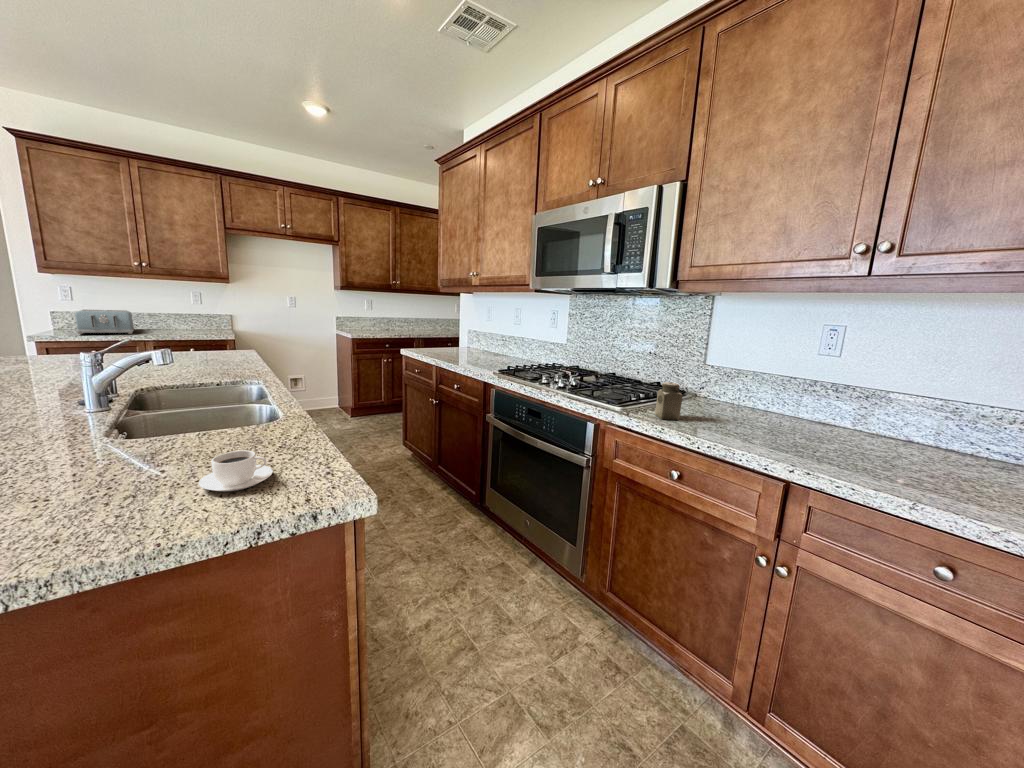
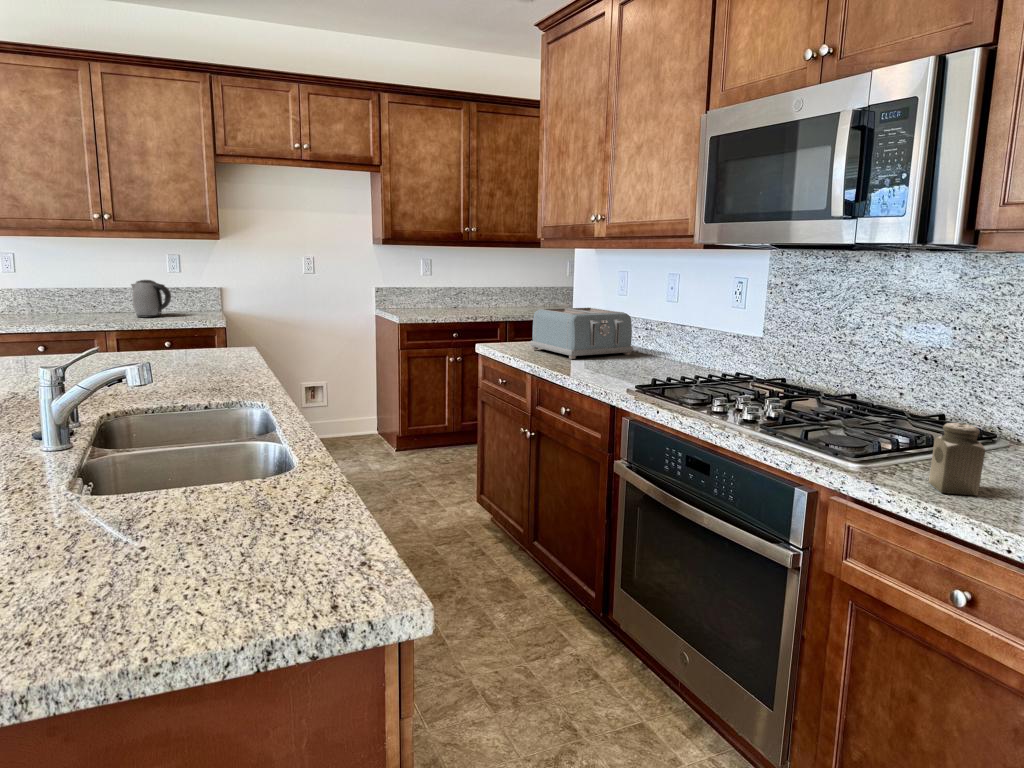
kettle: none [163,307,194,332] -> present [131,280,171,317]
toaster: present [75,310,134,334] -> present [530,308,633,359]
coffee cup: present [199,450,272,491] -> none [189,524,284,585]

